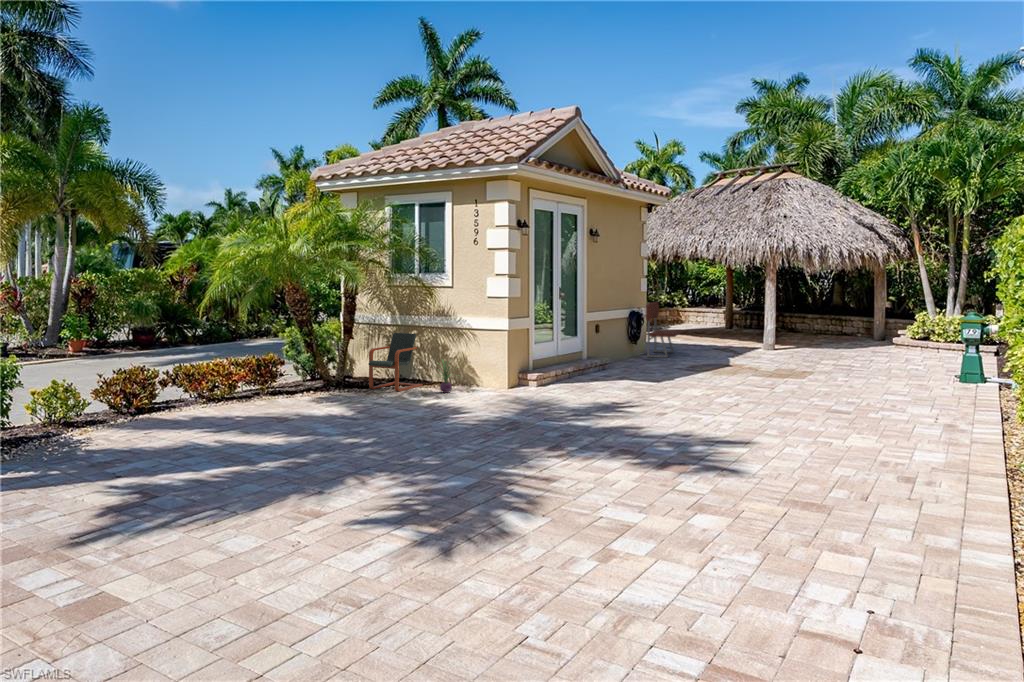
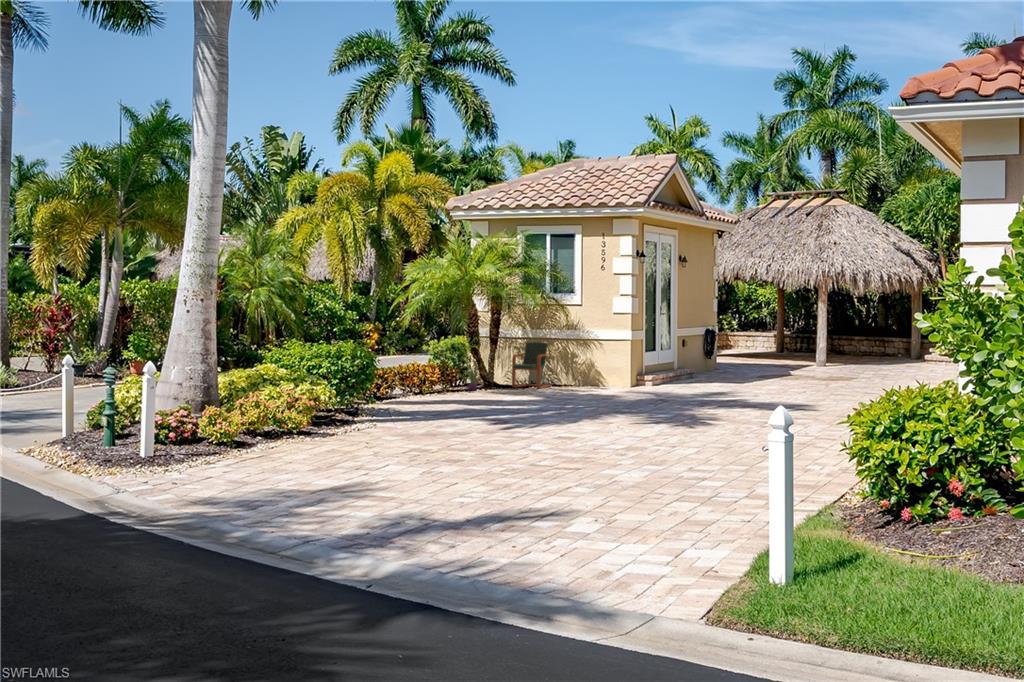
bench: present [646,302,681,358] -> none [716,320,746,370]
decorative plant: present [440,360,452,393] -> present [465,365,477,391]

